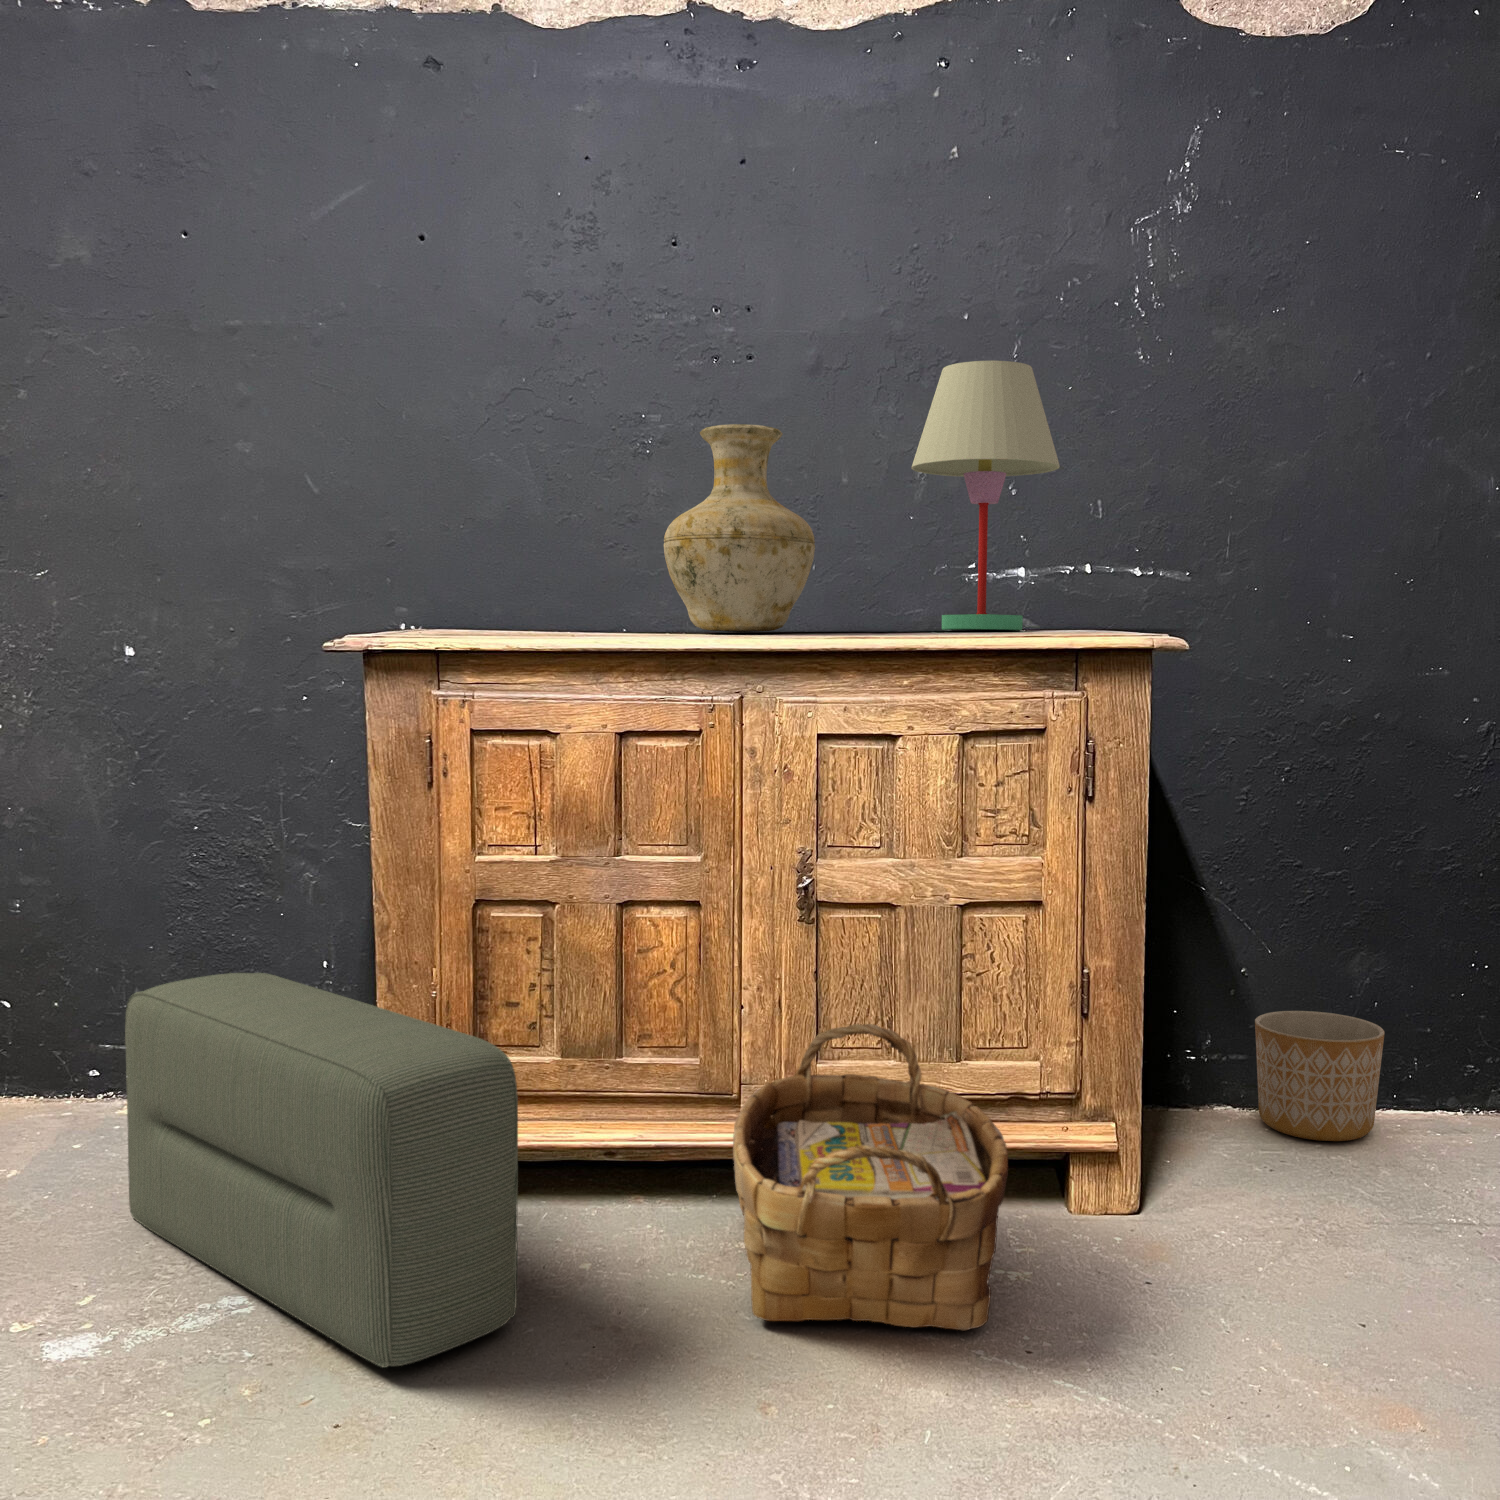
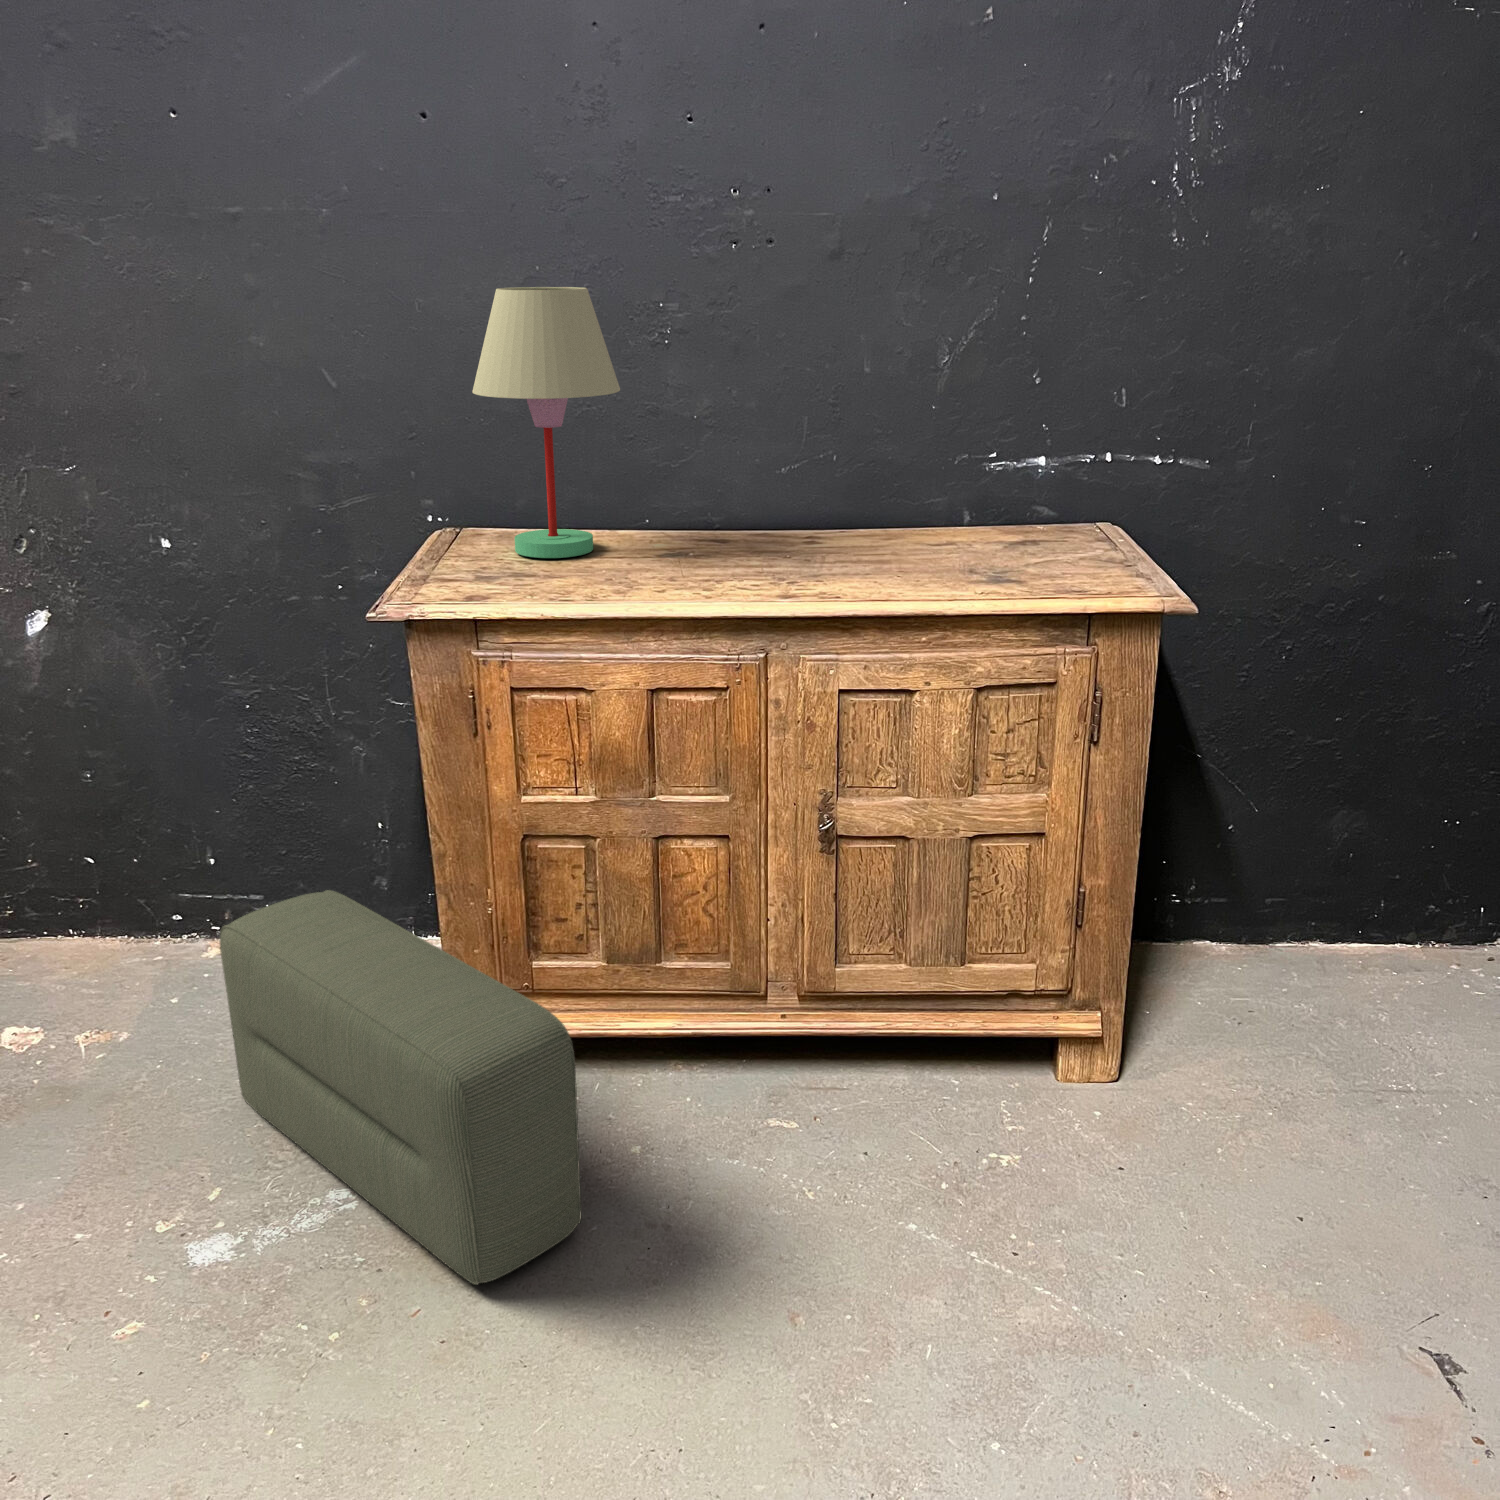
table lamp: present [911,361,1060,631] -> present [472,287,620,558]
vase: present [664,424,815,632] -> none [689,361,837,569]
planter: present [1255,1011,1385,1141] -> none [1231,870,1351,996]
woven basket: present [733,1024,1008,1330] -> none [764,945,1003,1235]

